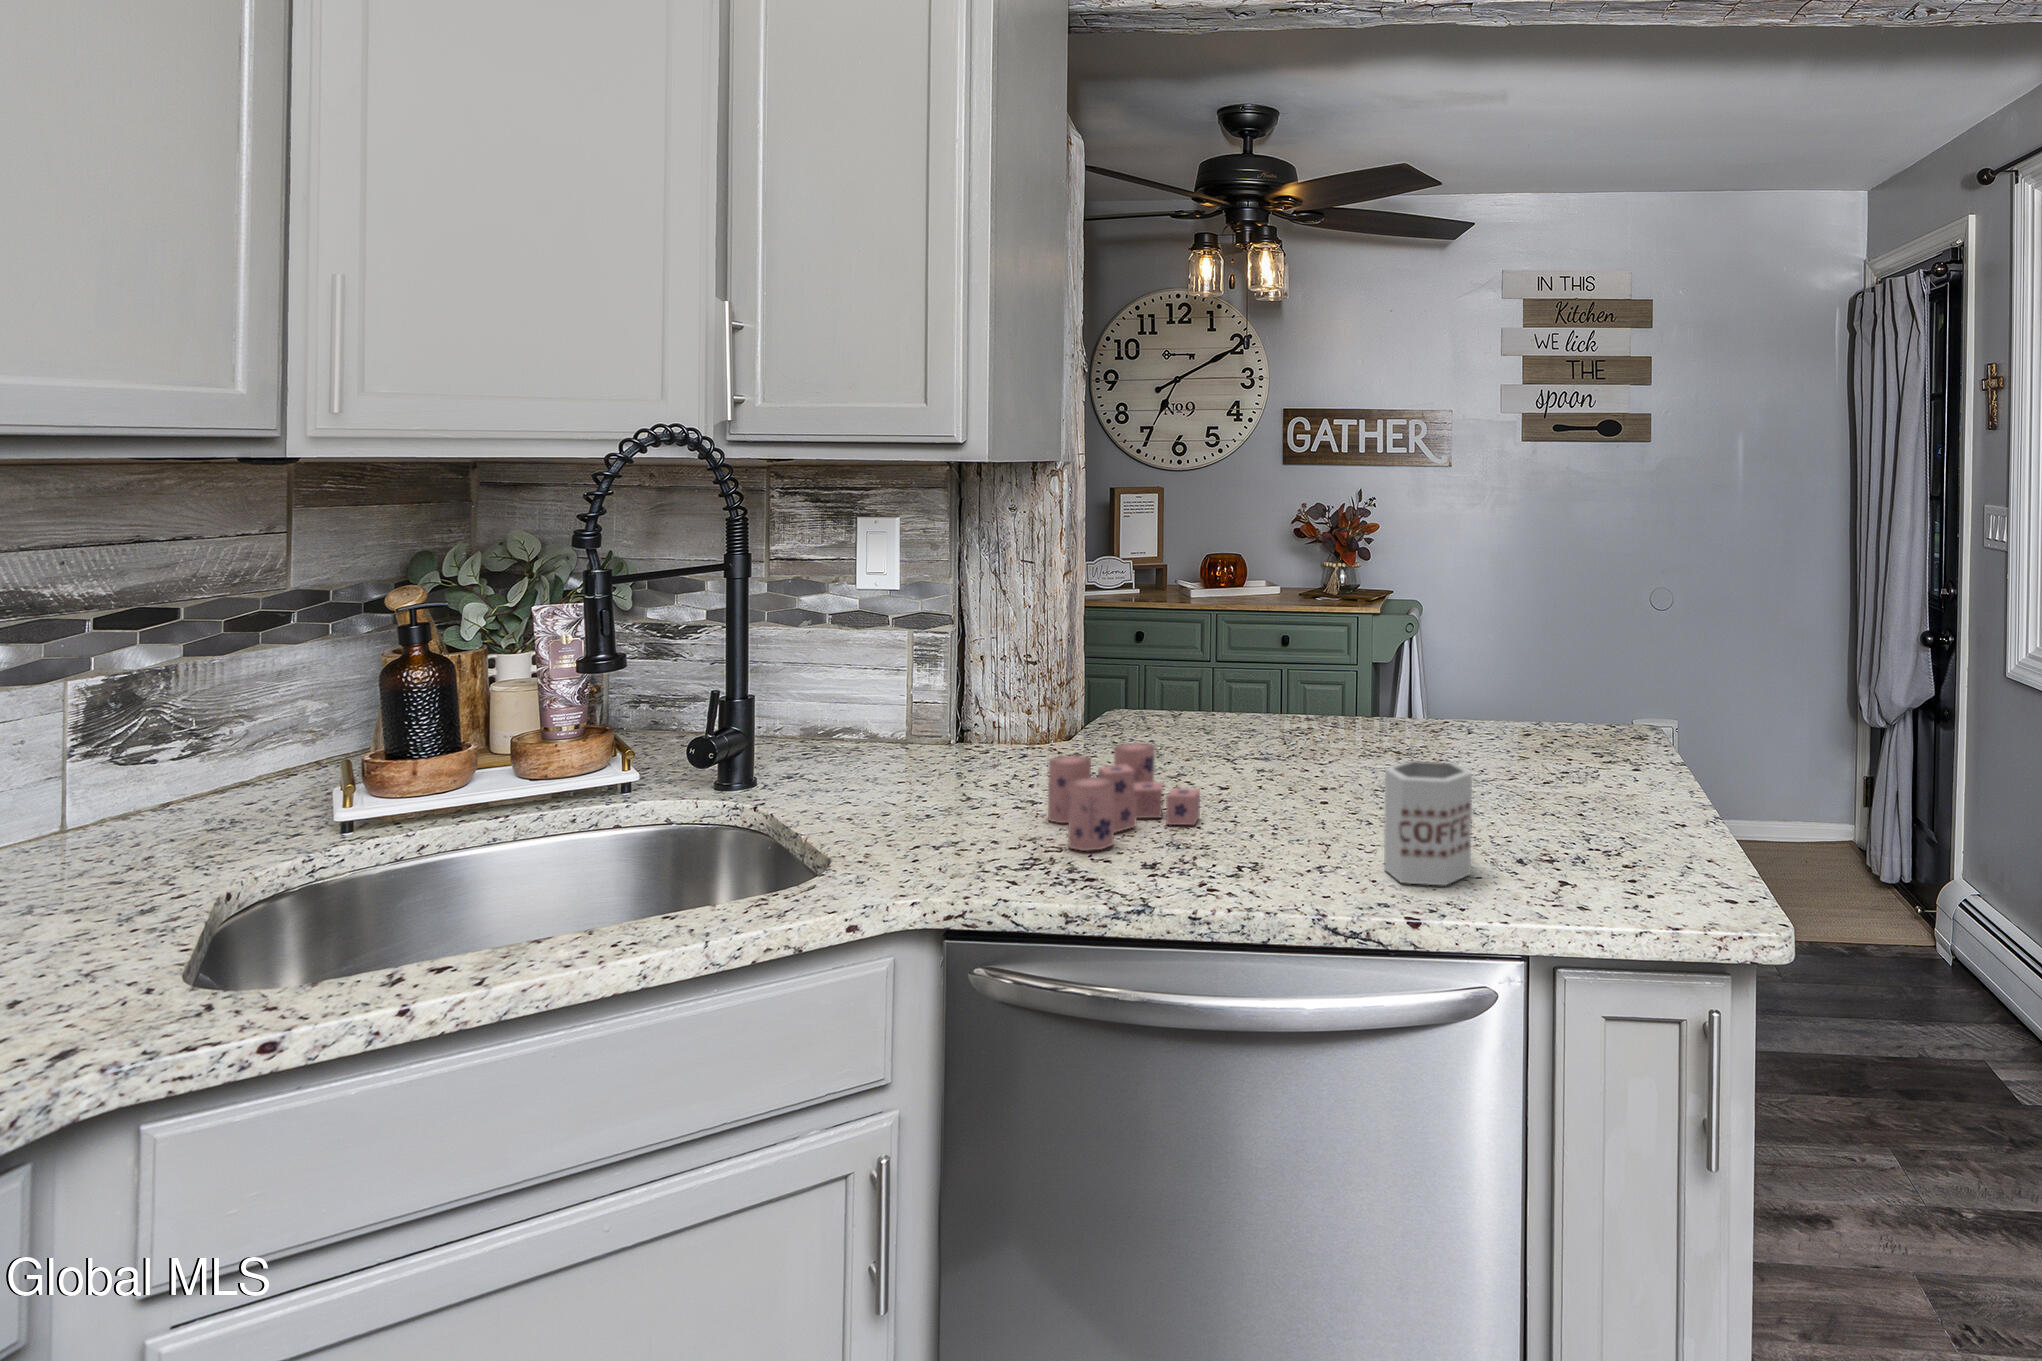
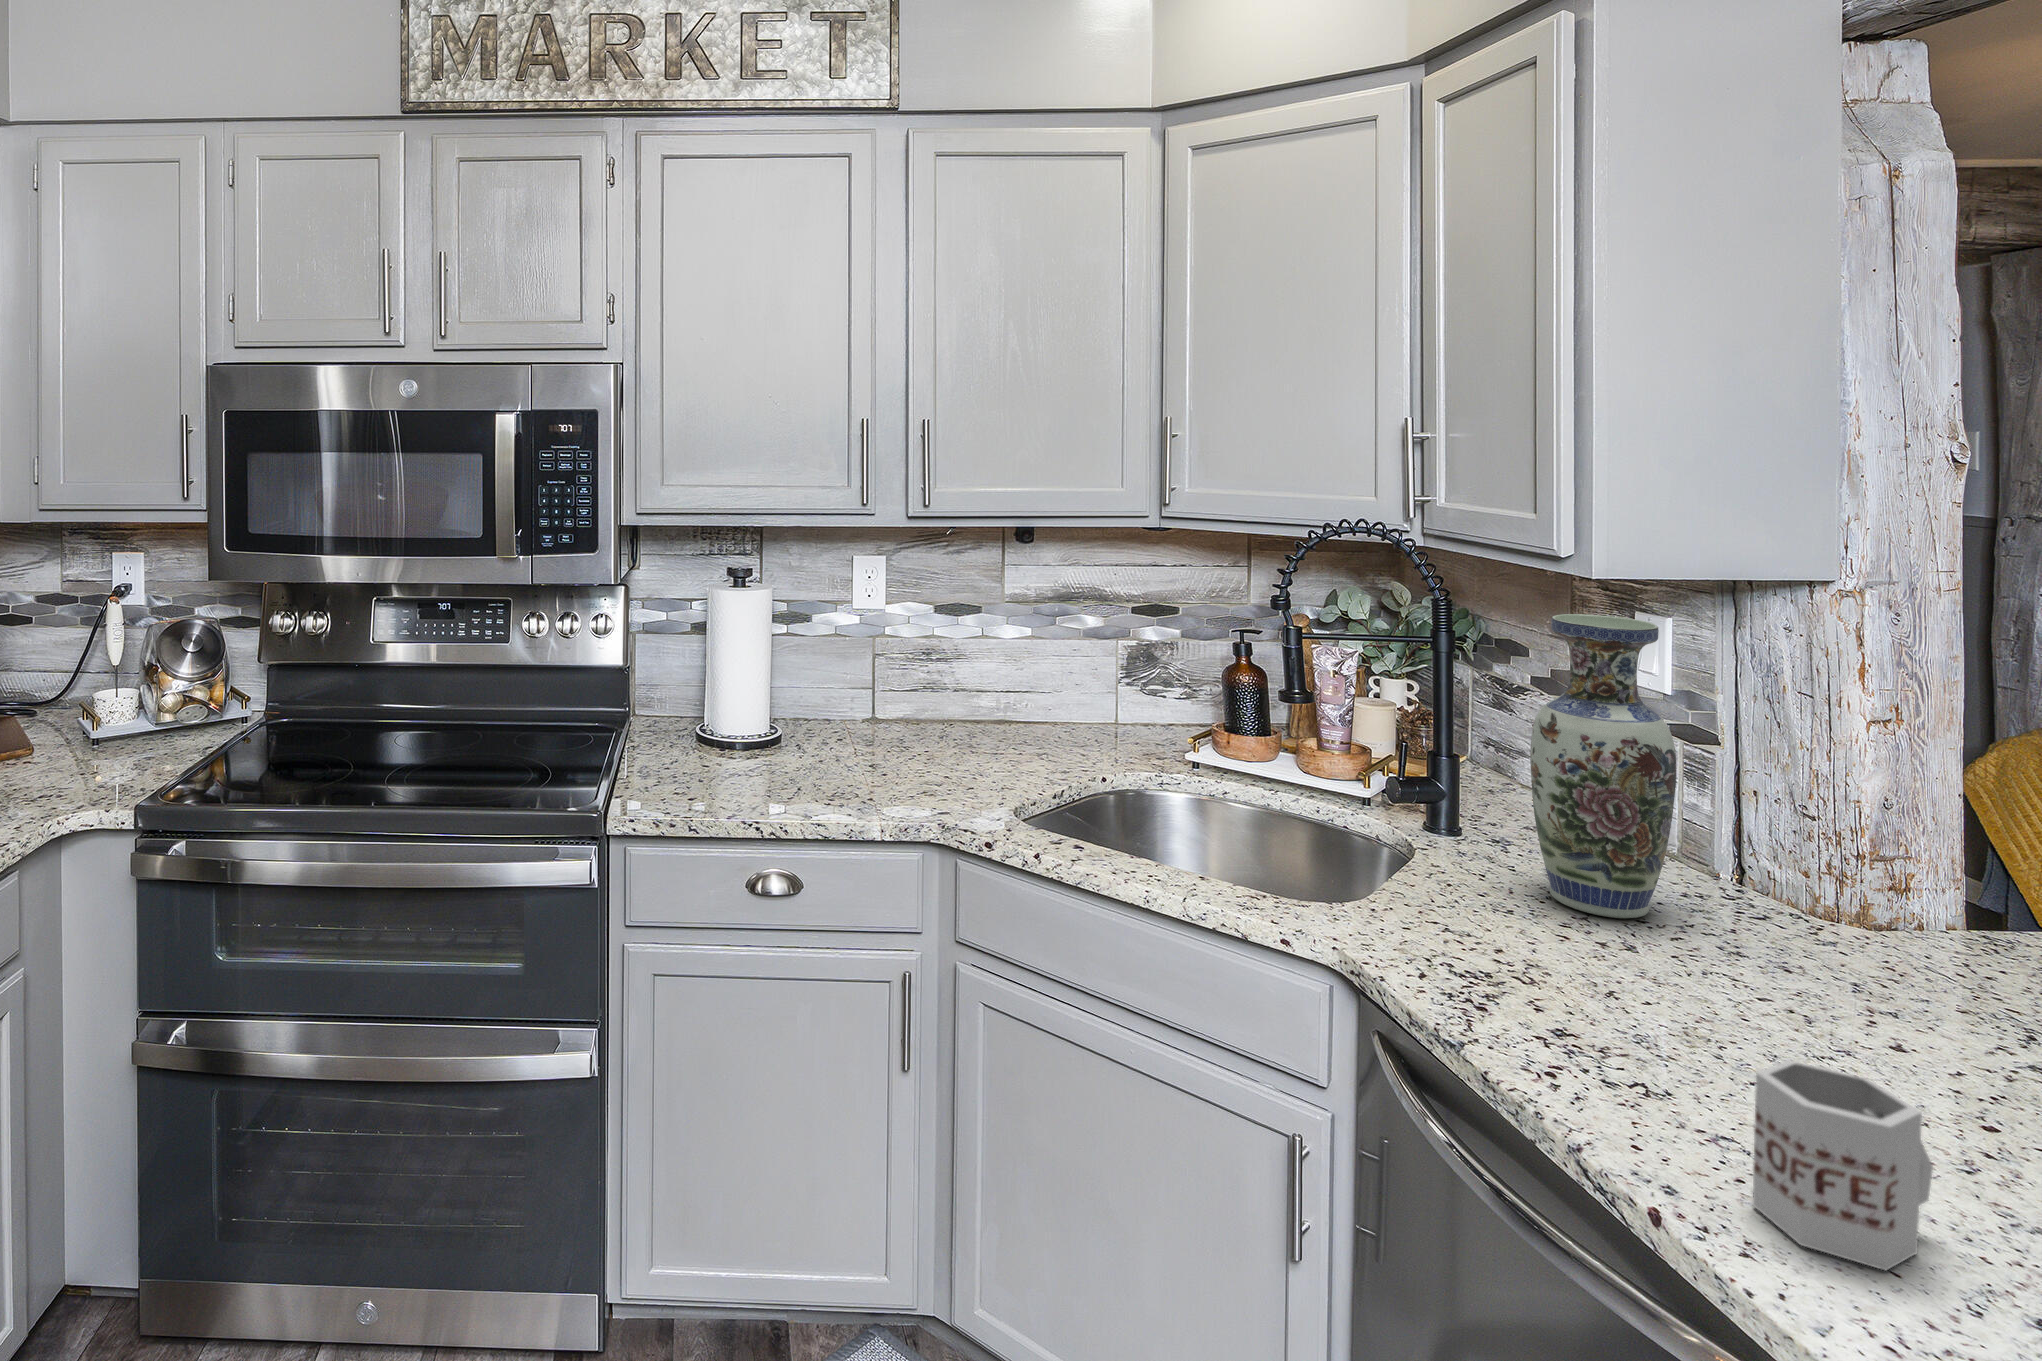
vase: none [897,507,1015,795] -> present [1530,614,1676,918]
candle: present [1048,743,1200,851] -> none [1530,901,1763,1043]

